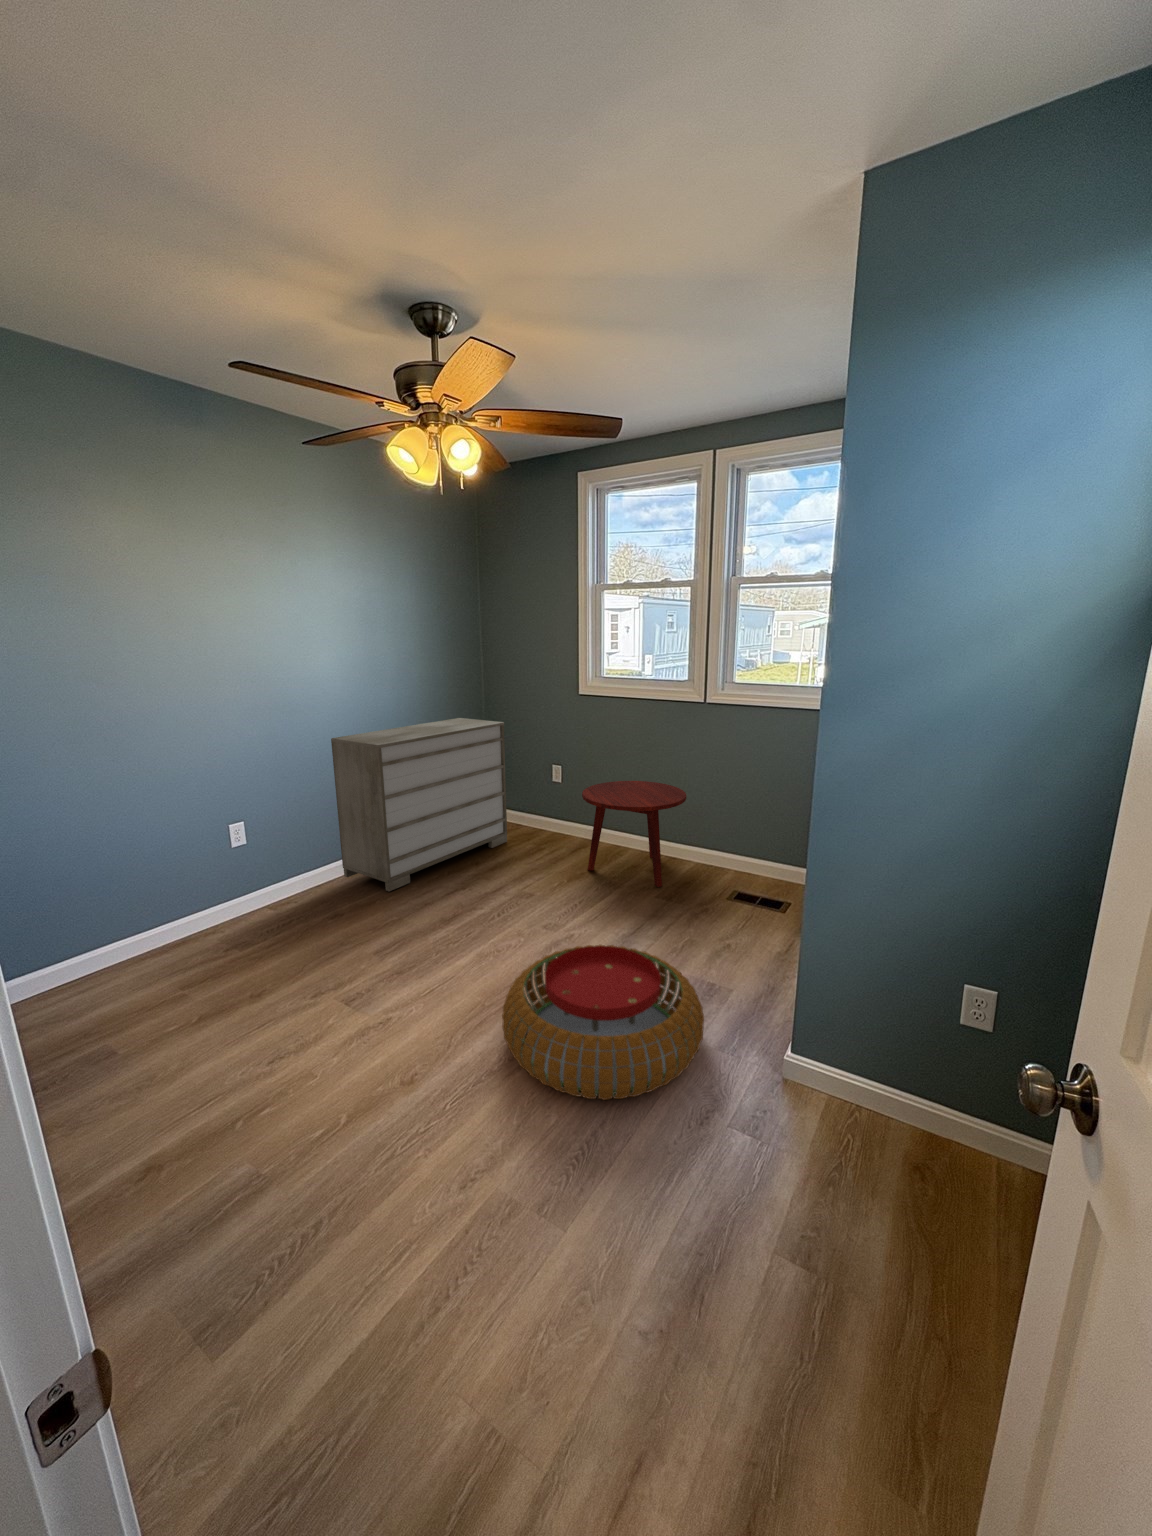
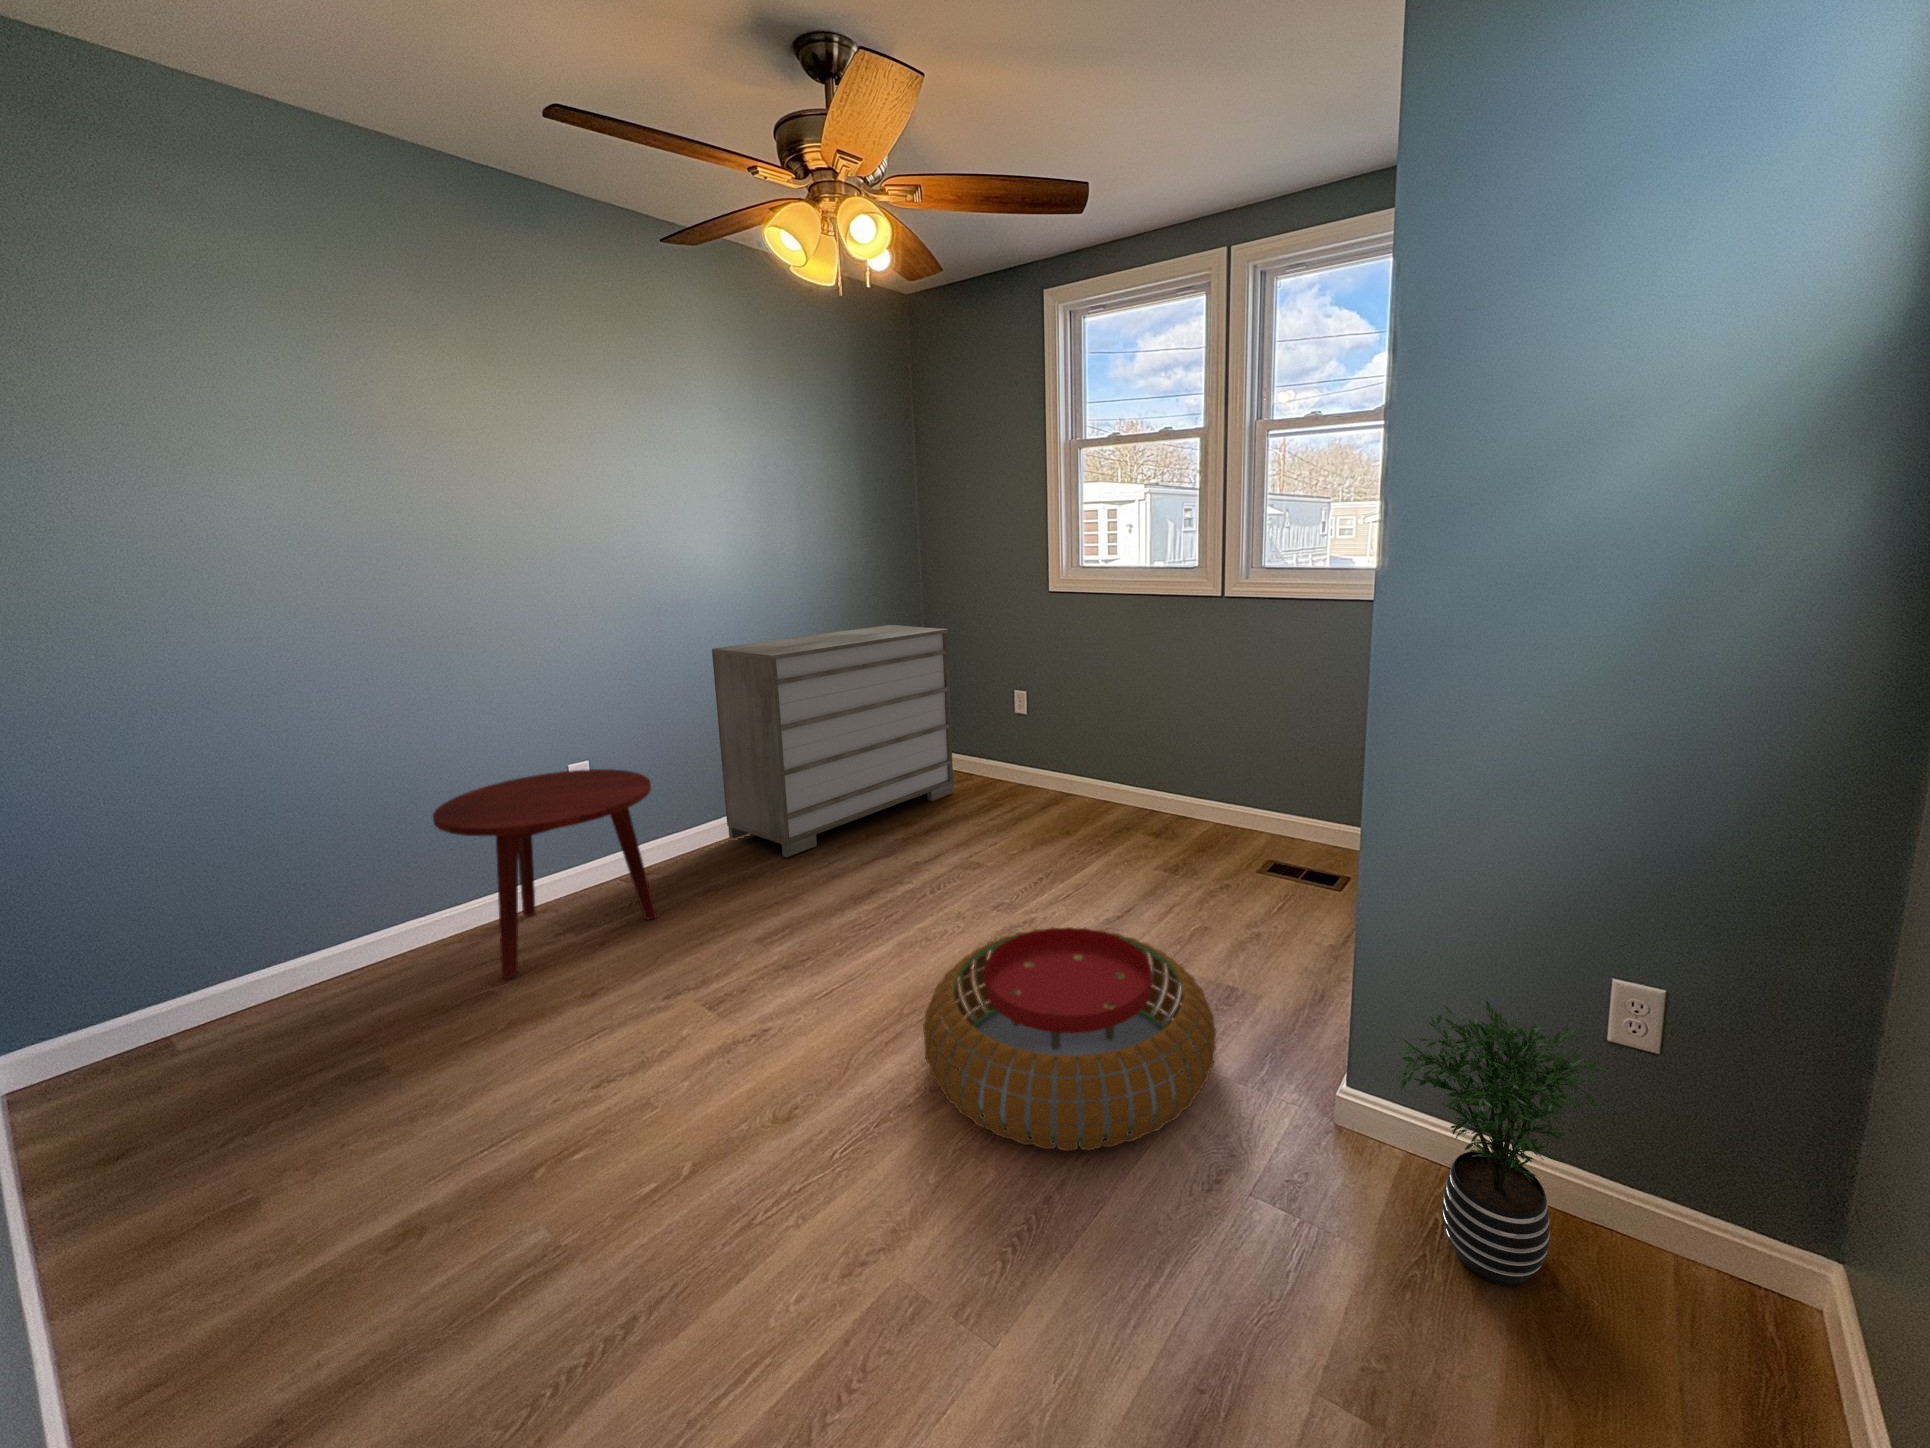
side table: present [582,781,686,887] -> present [433,769,657,978]
potted plant: none [827,996,966,1180] -> present [1398,1001,1609,1286]

